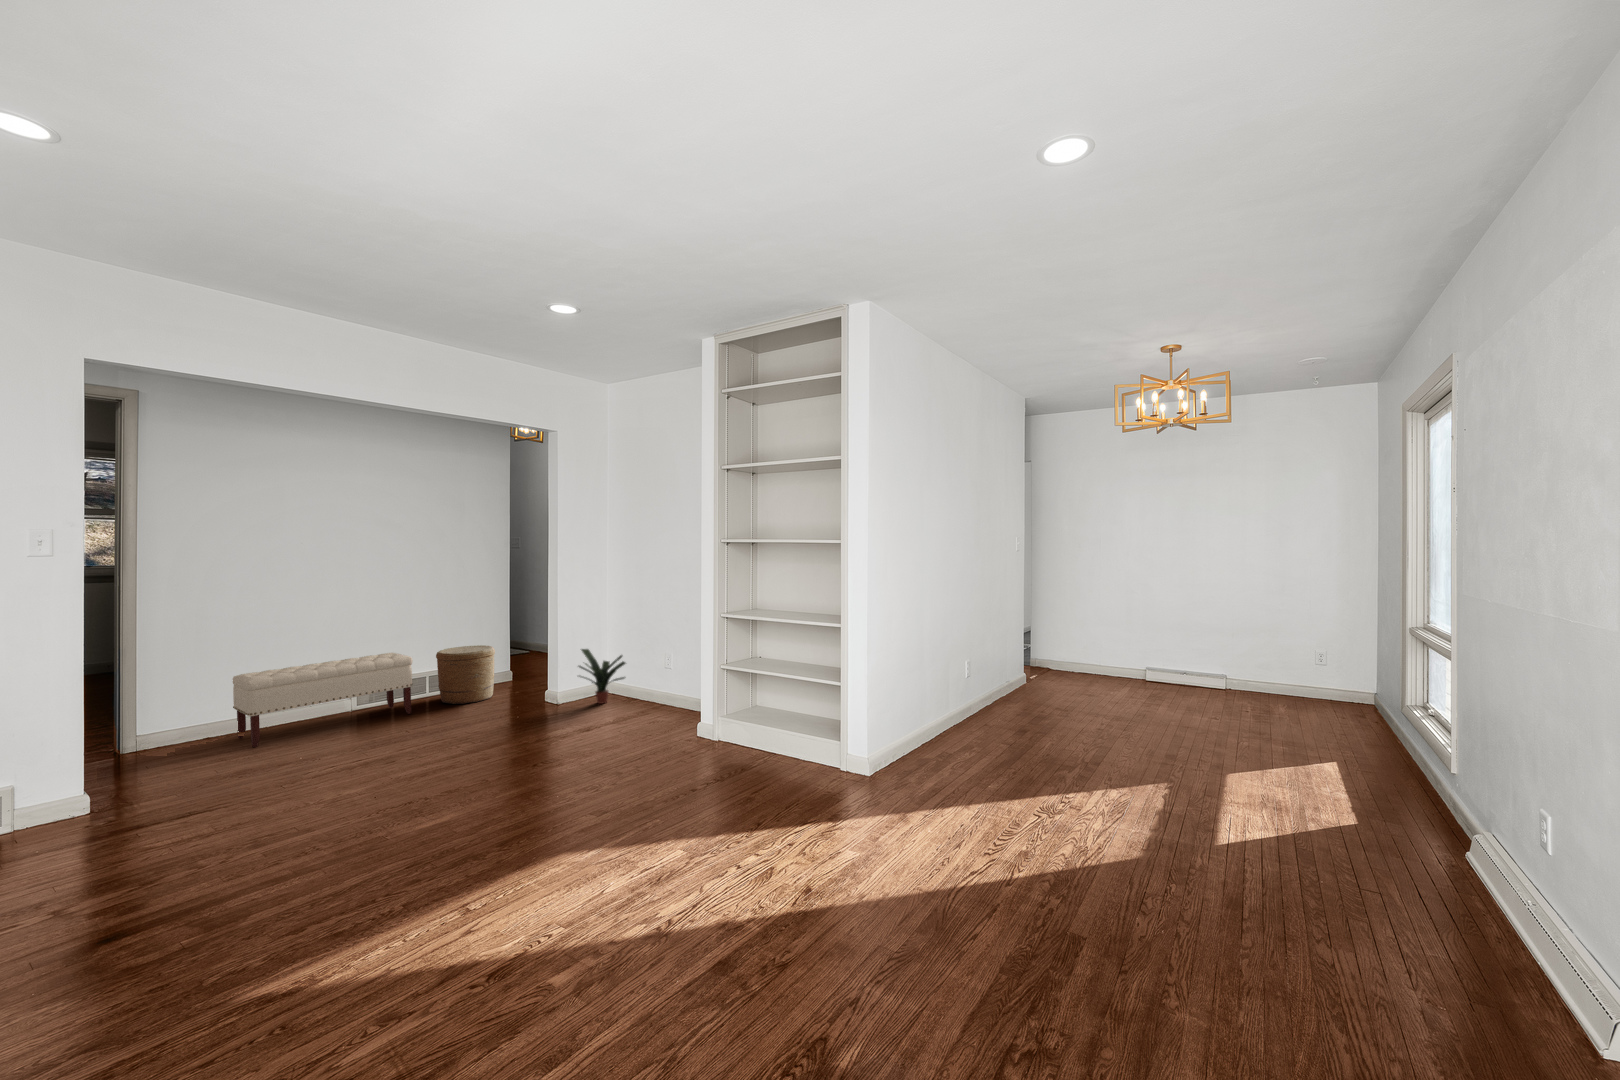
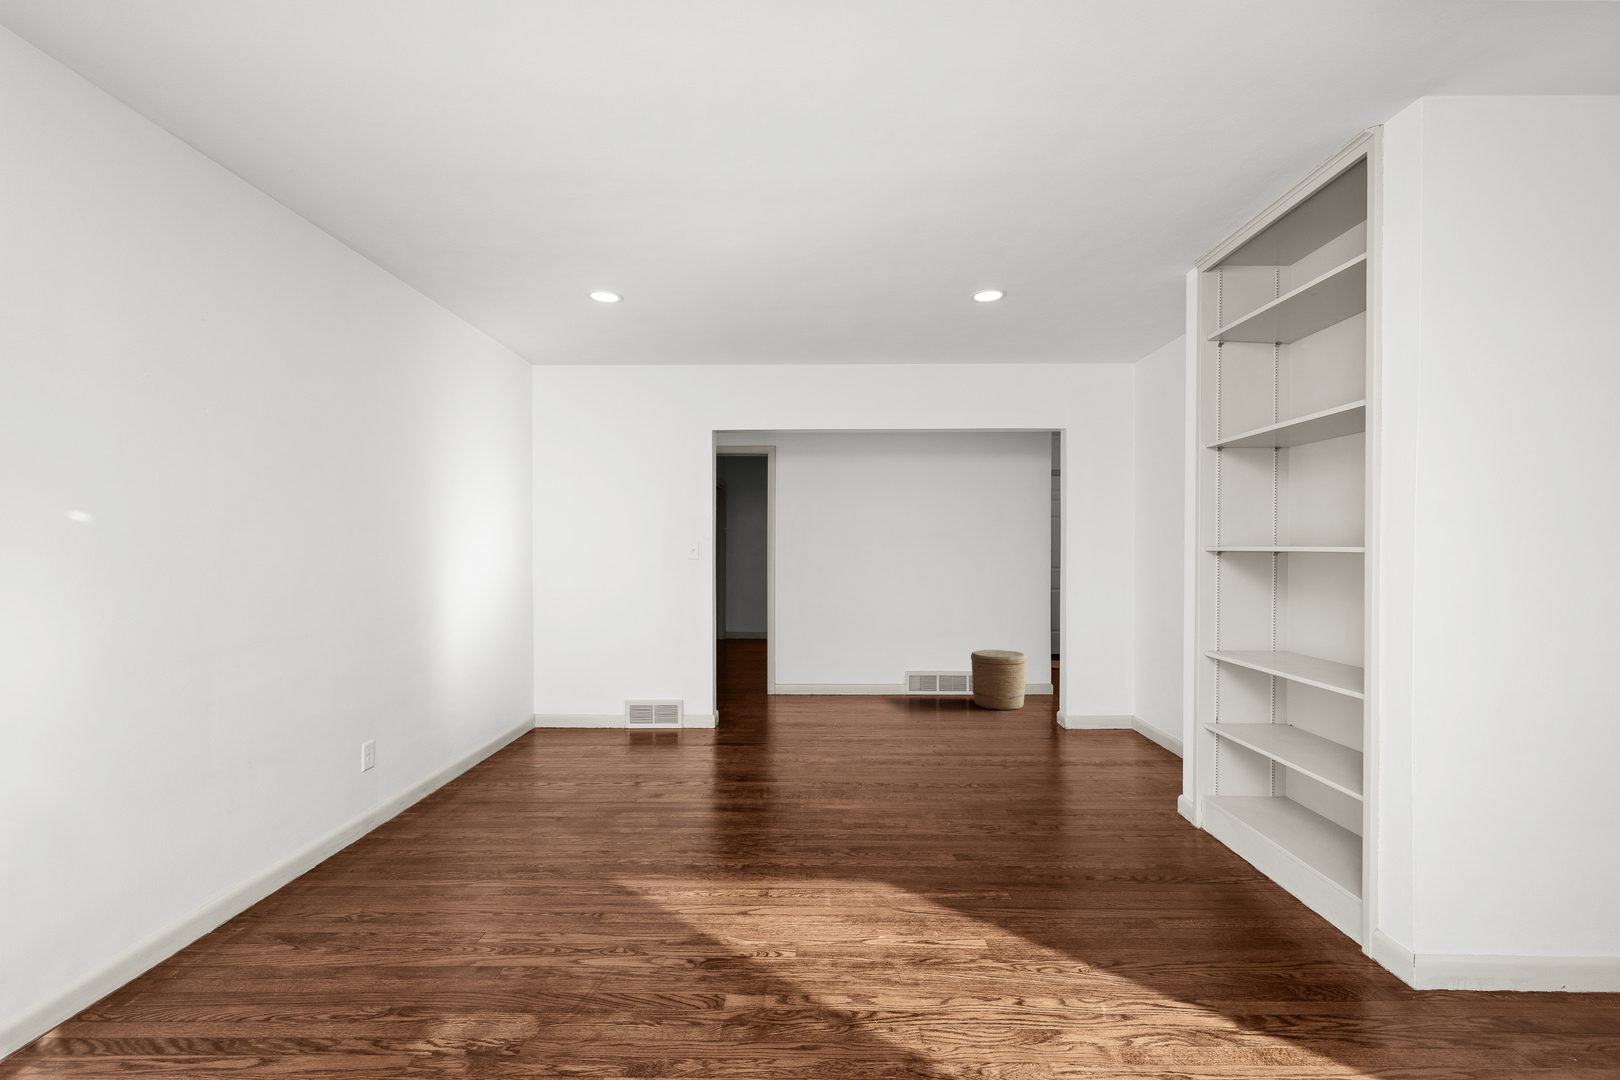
potted plant: present [579,649,625,704] -> none [1090,673,1154,744]
bench: present [233,653,413,747] -> none [817,645,943,707]

